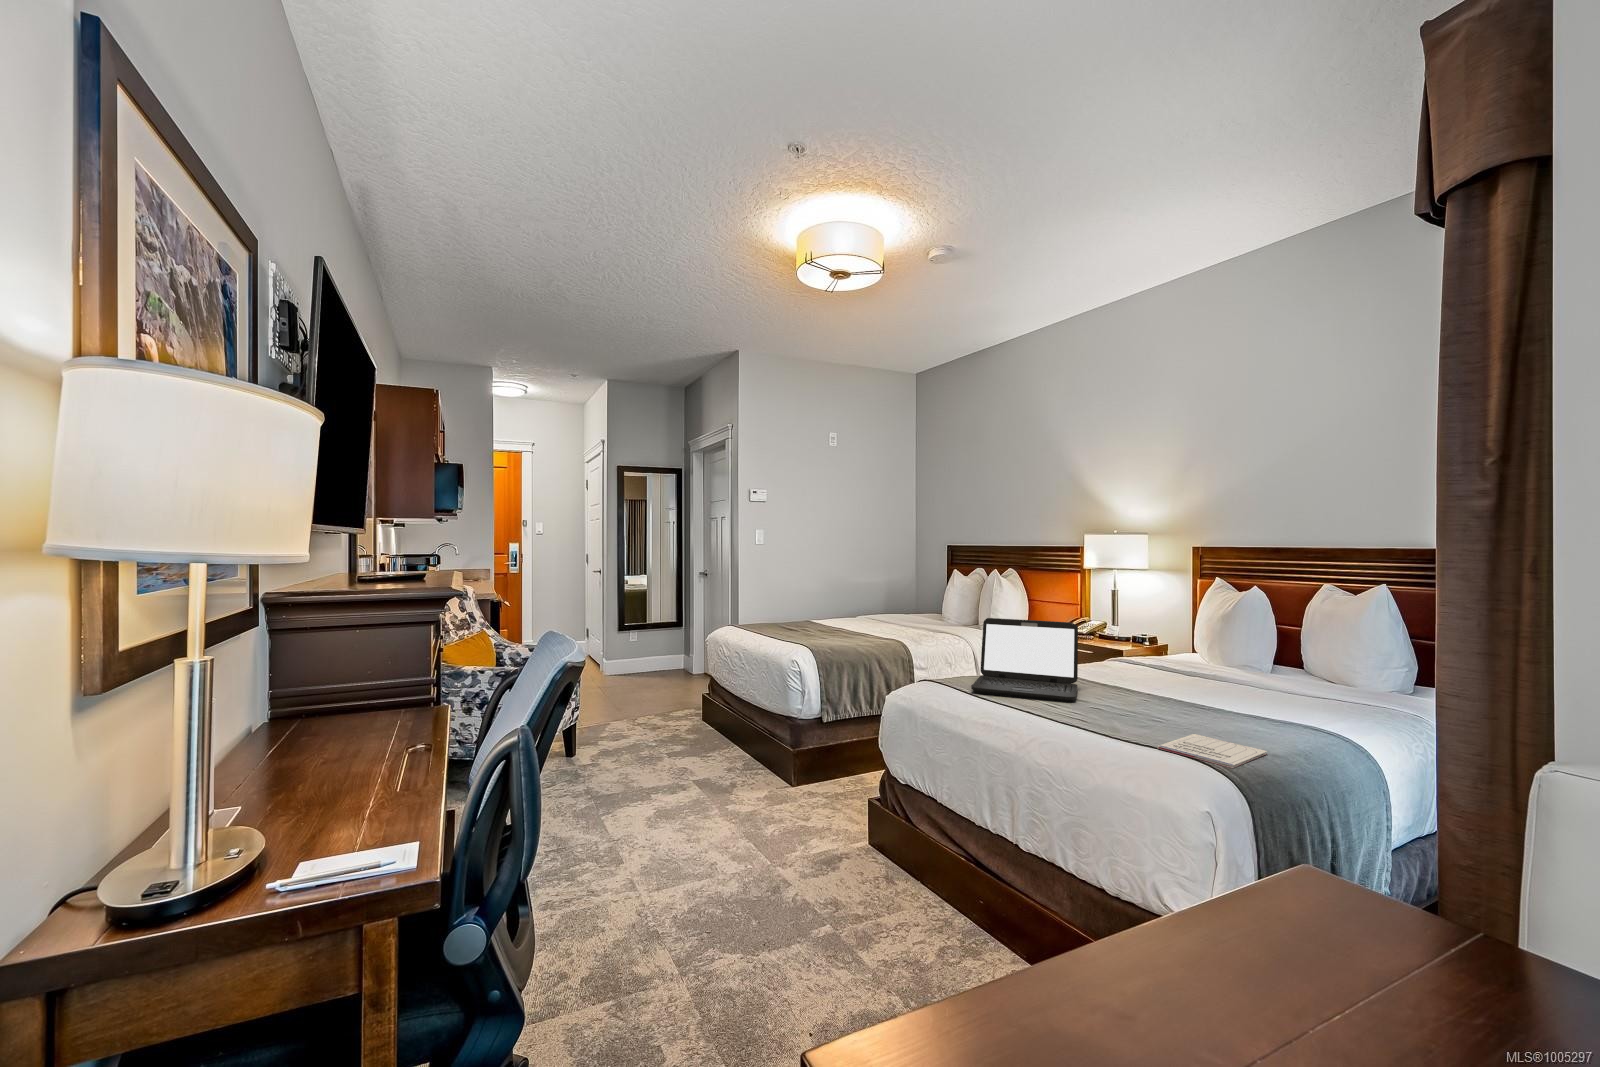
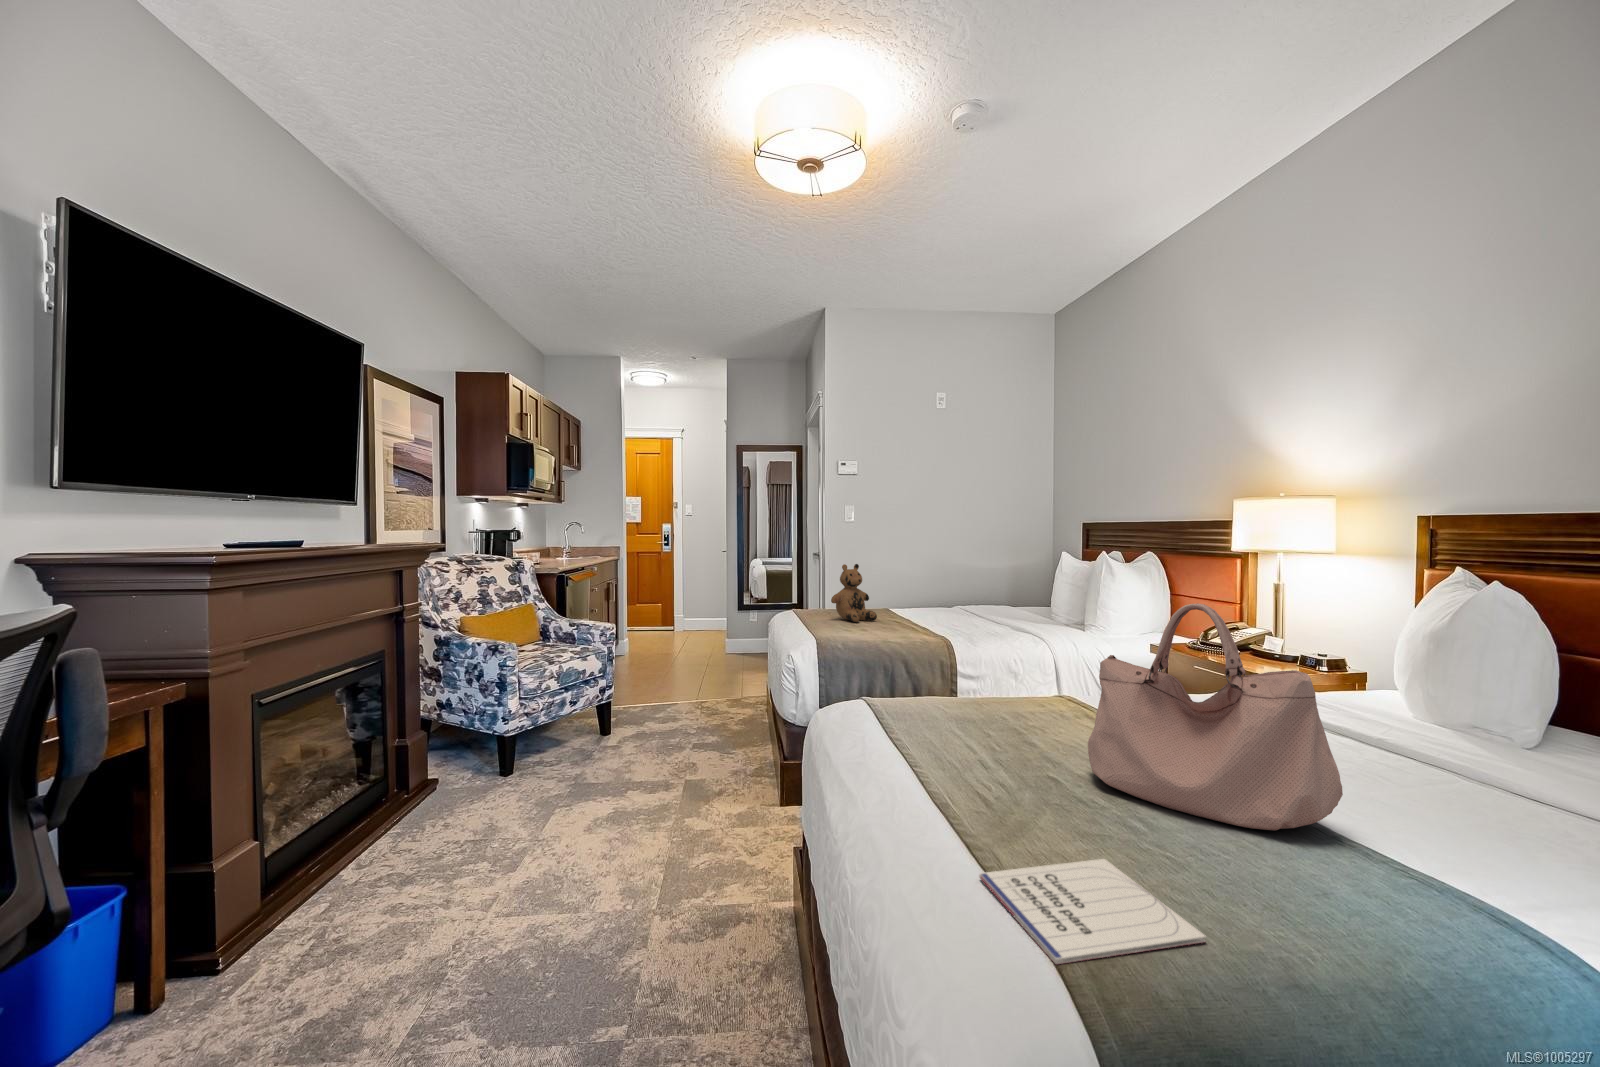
teddy bear: none [785,582,822,632] -> present [831,564,877,622]
handbag: none [1121,602,1259,717] -> present [1088,603,1343,831]
laptop: present [971,618,1078,703] -> none [885,616,1073,758]

